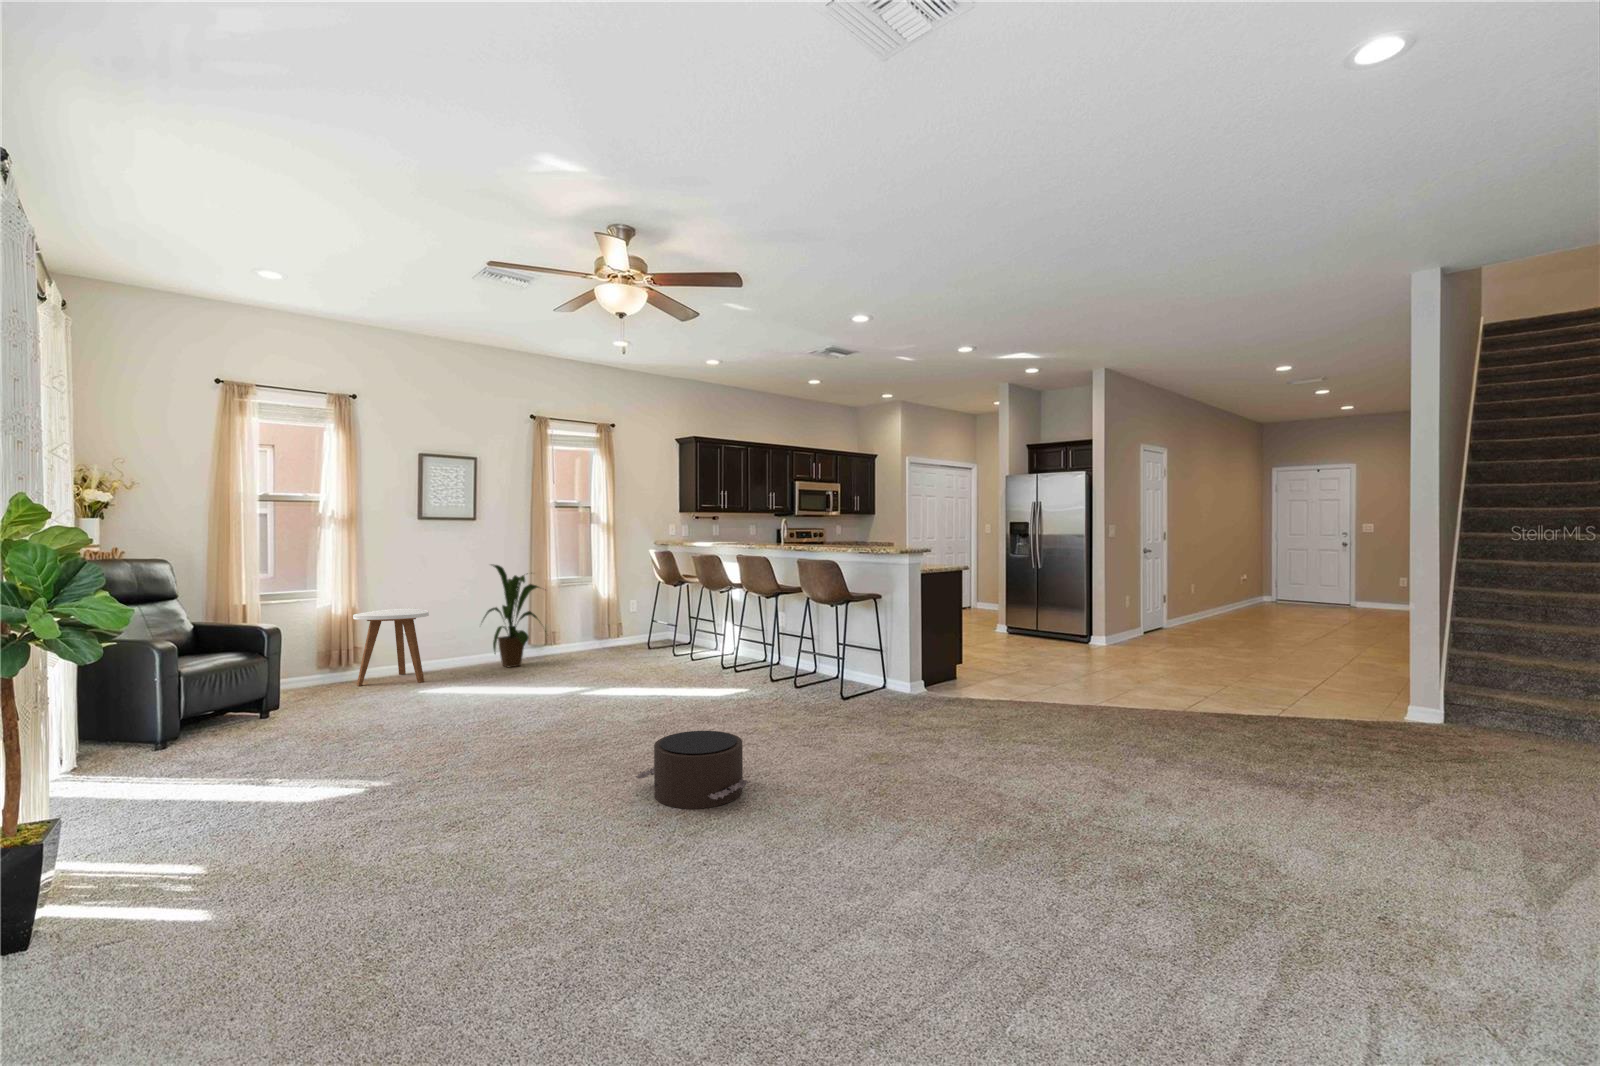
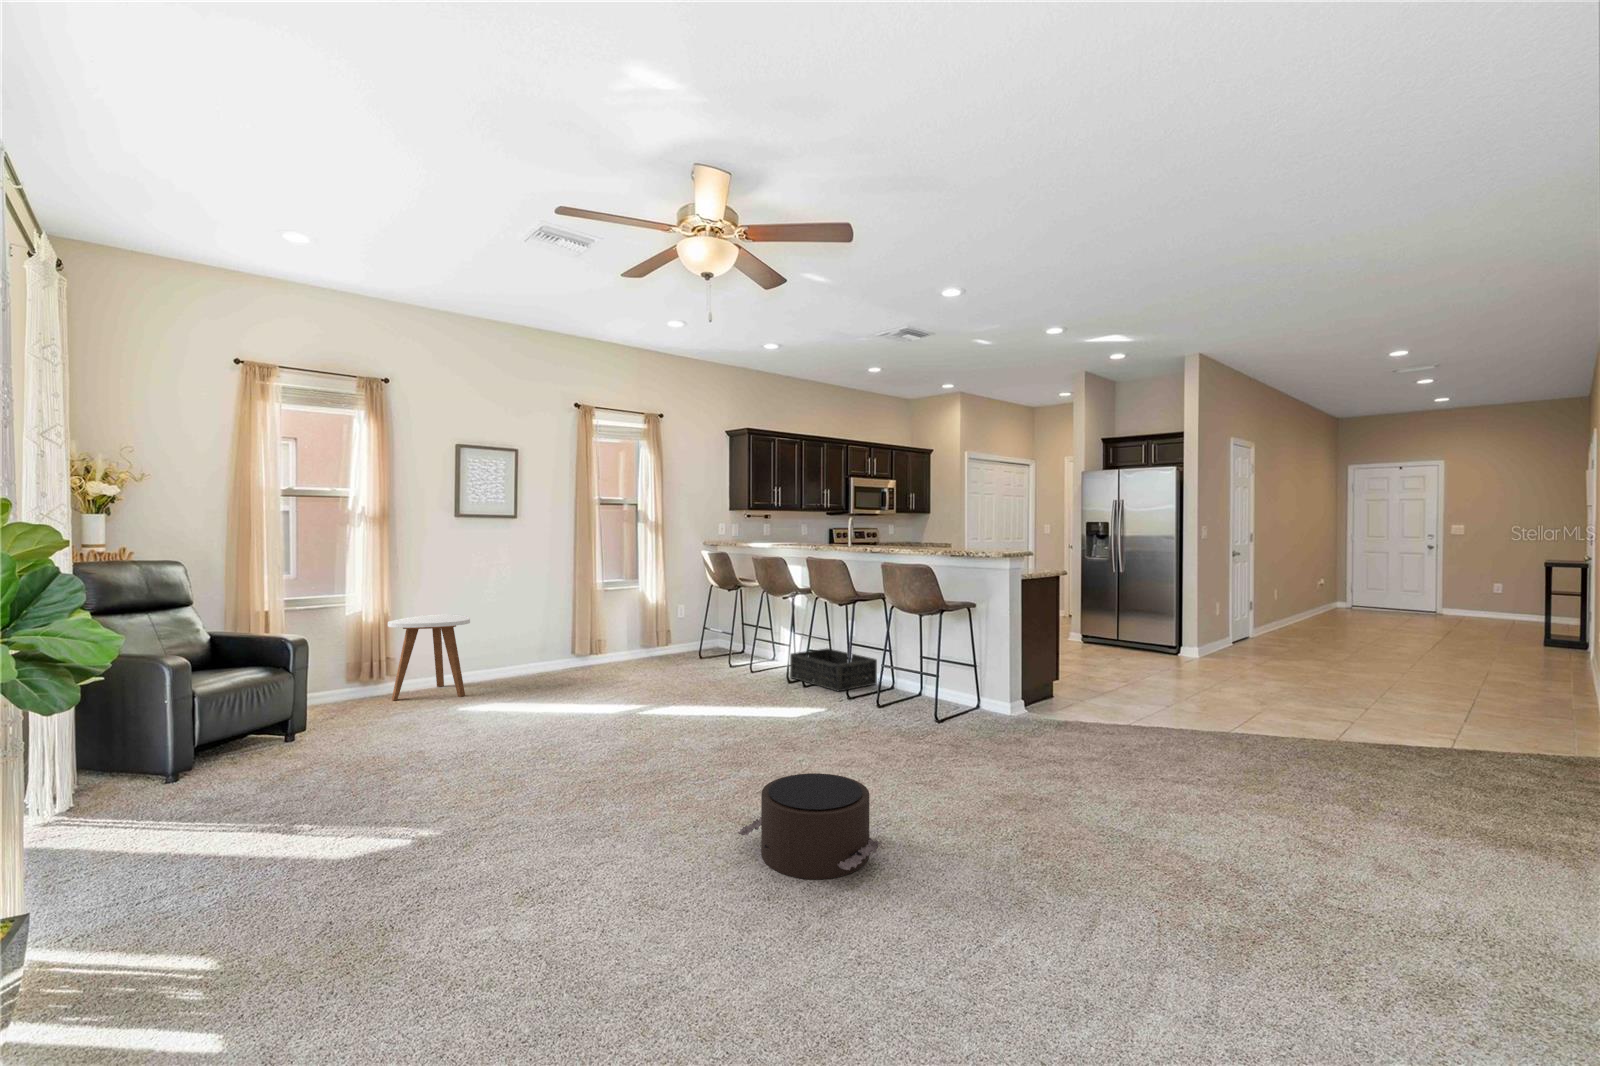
house plant: present [483,565,539,667] -> none [523,566,599,679]
basket: none [725,639,802,676] -> present [790,648,877,691]

